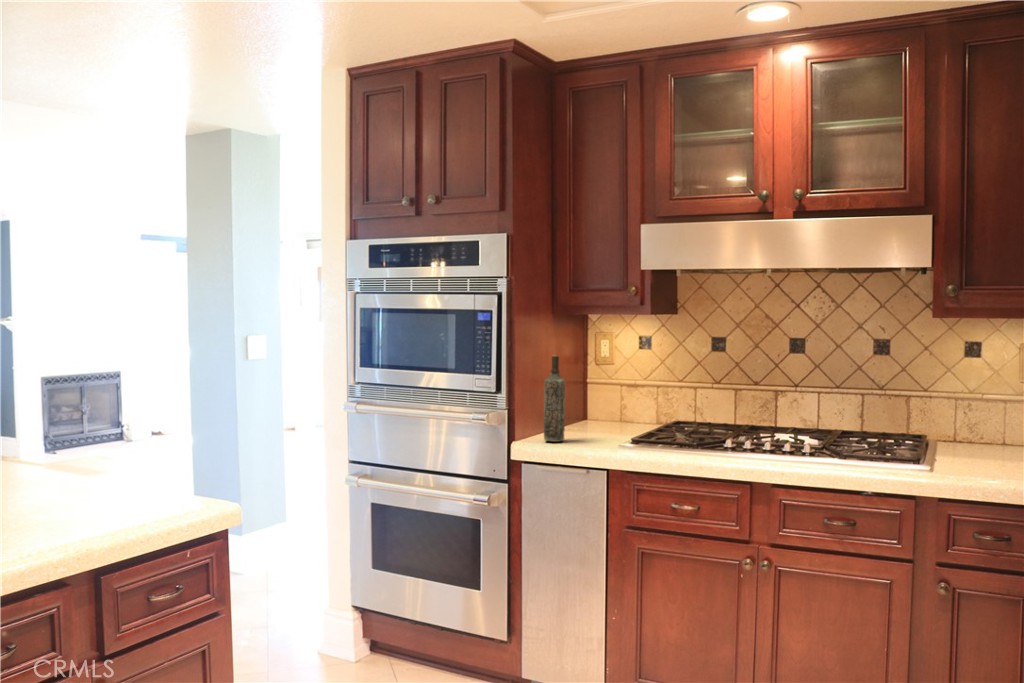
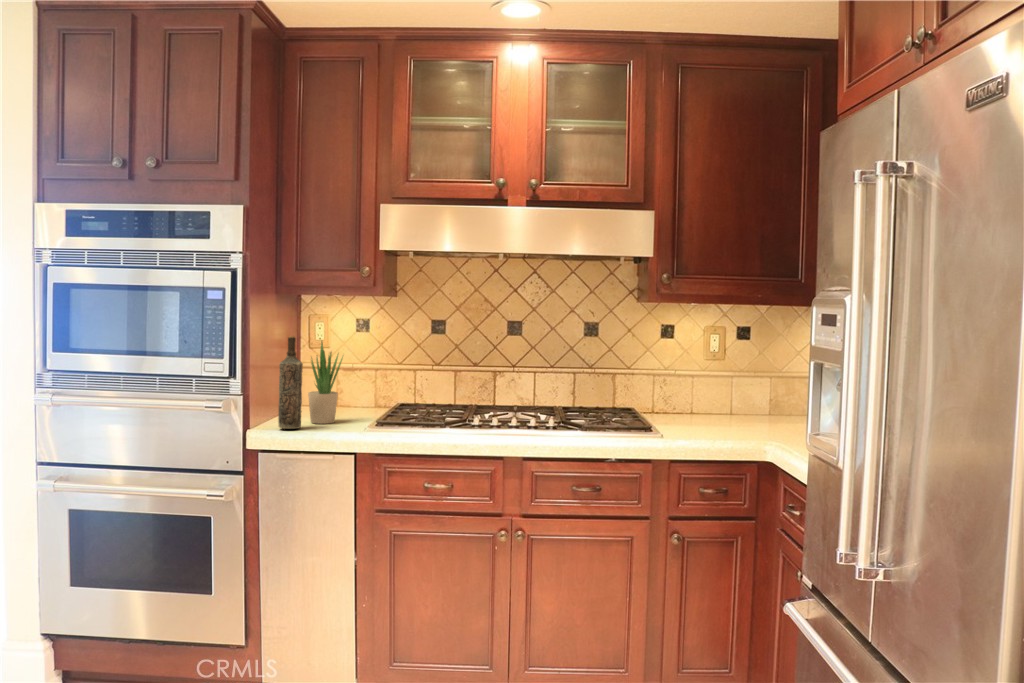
potted plant: none [576,358,610,438] -> present [308,342,343,424]

